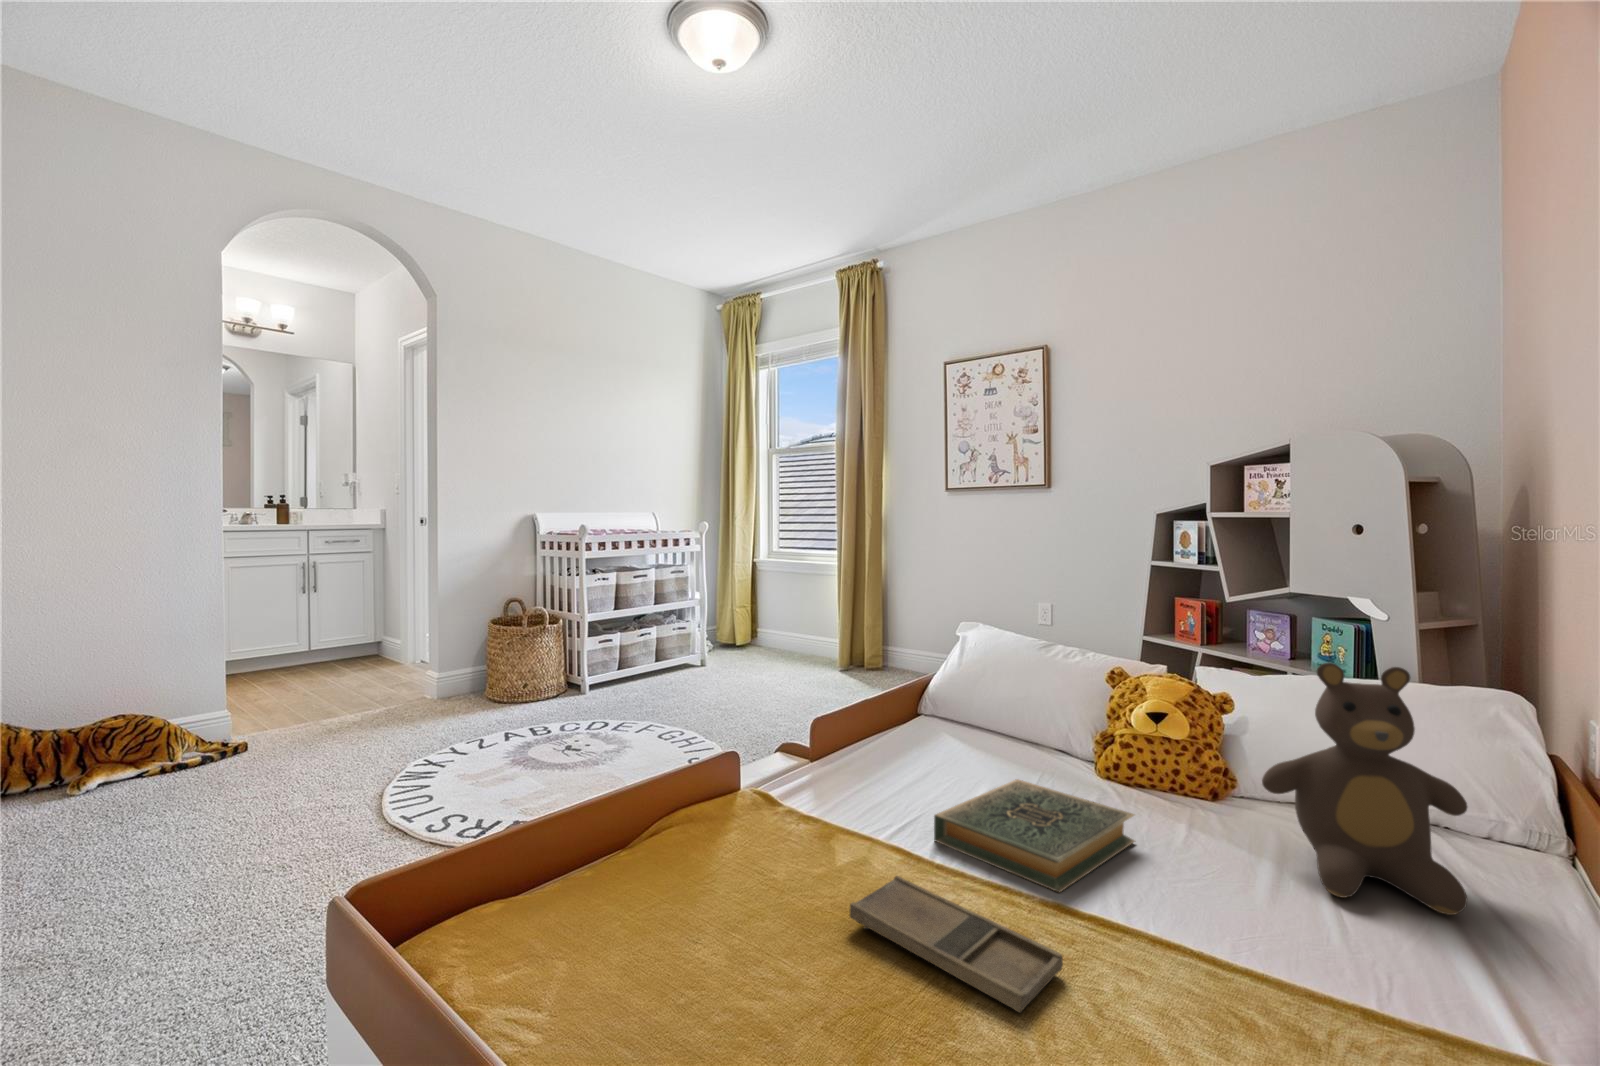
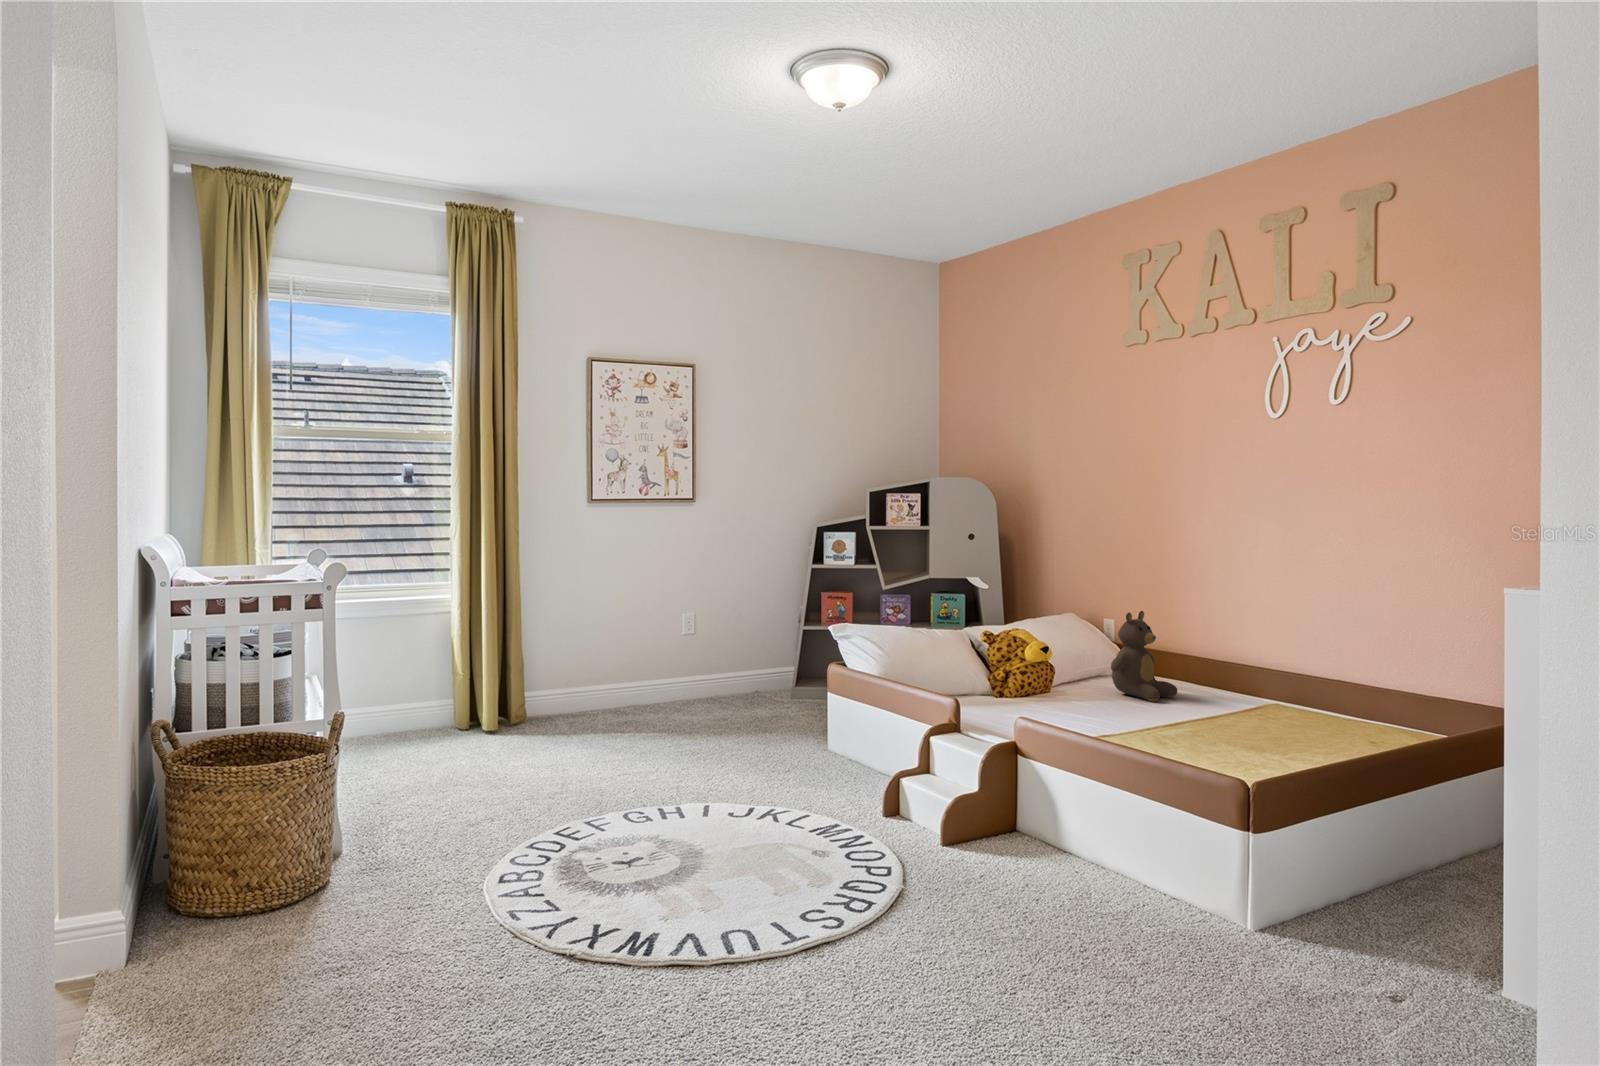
hardback book: present [934,779,1135,892] -> none [1039,693,1135,725]
tray: present [850,876,1063,1012] -> none [1129,726,1214,744]

